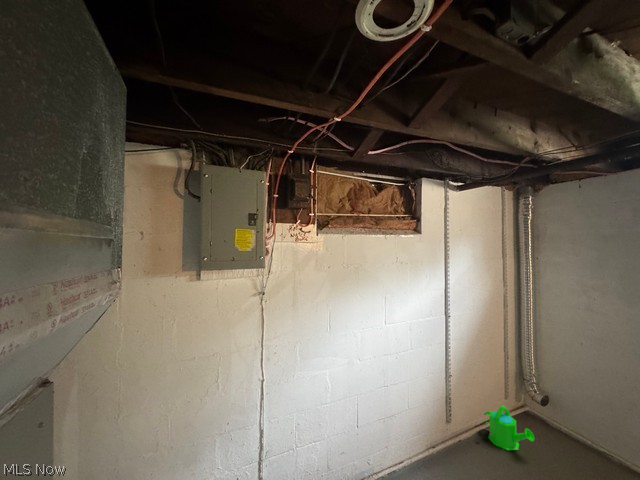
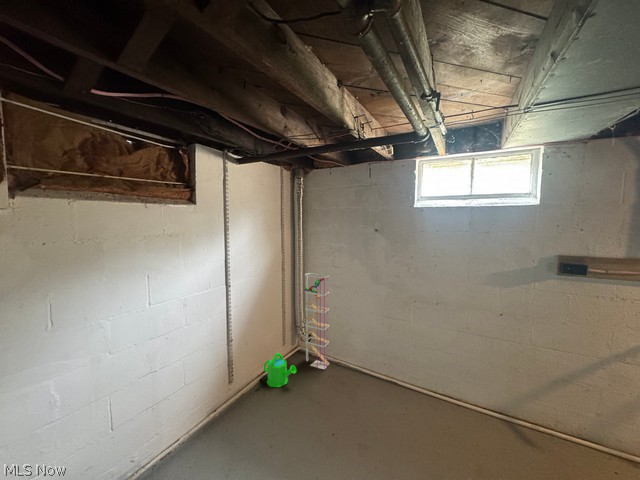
shelving unit: none [538,314,585,453] -> present [305,273,330,369]

